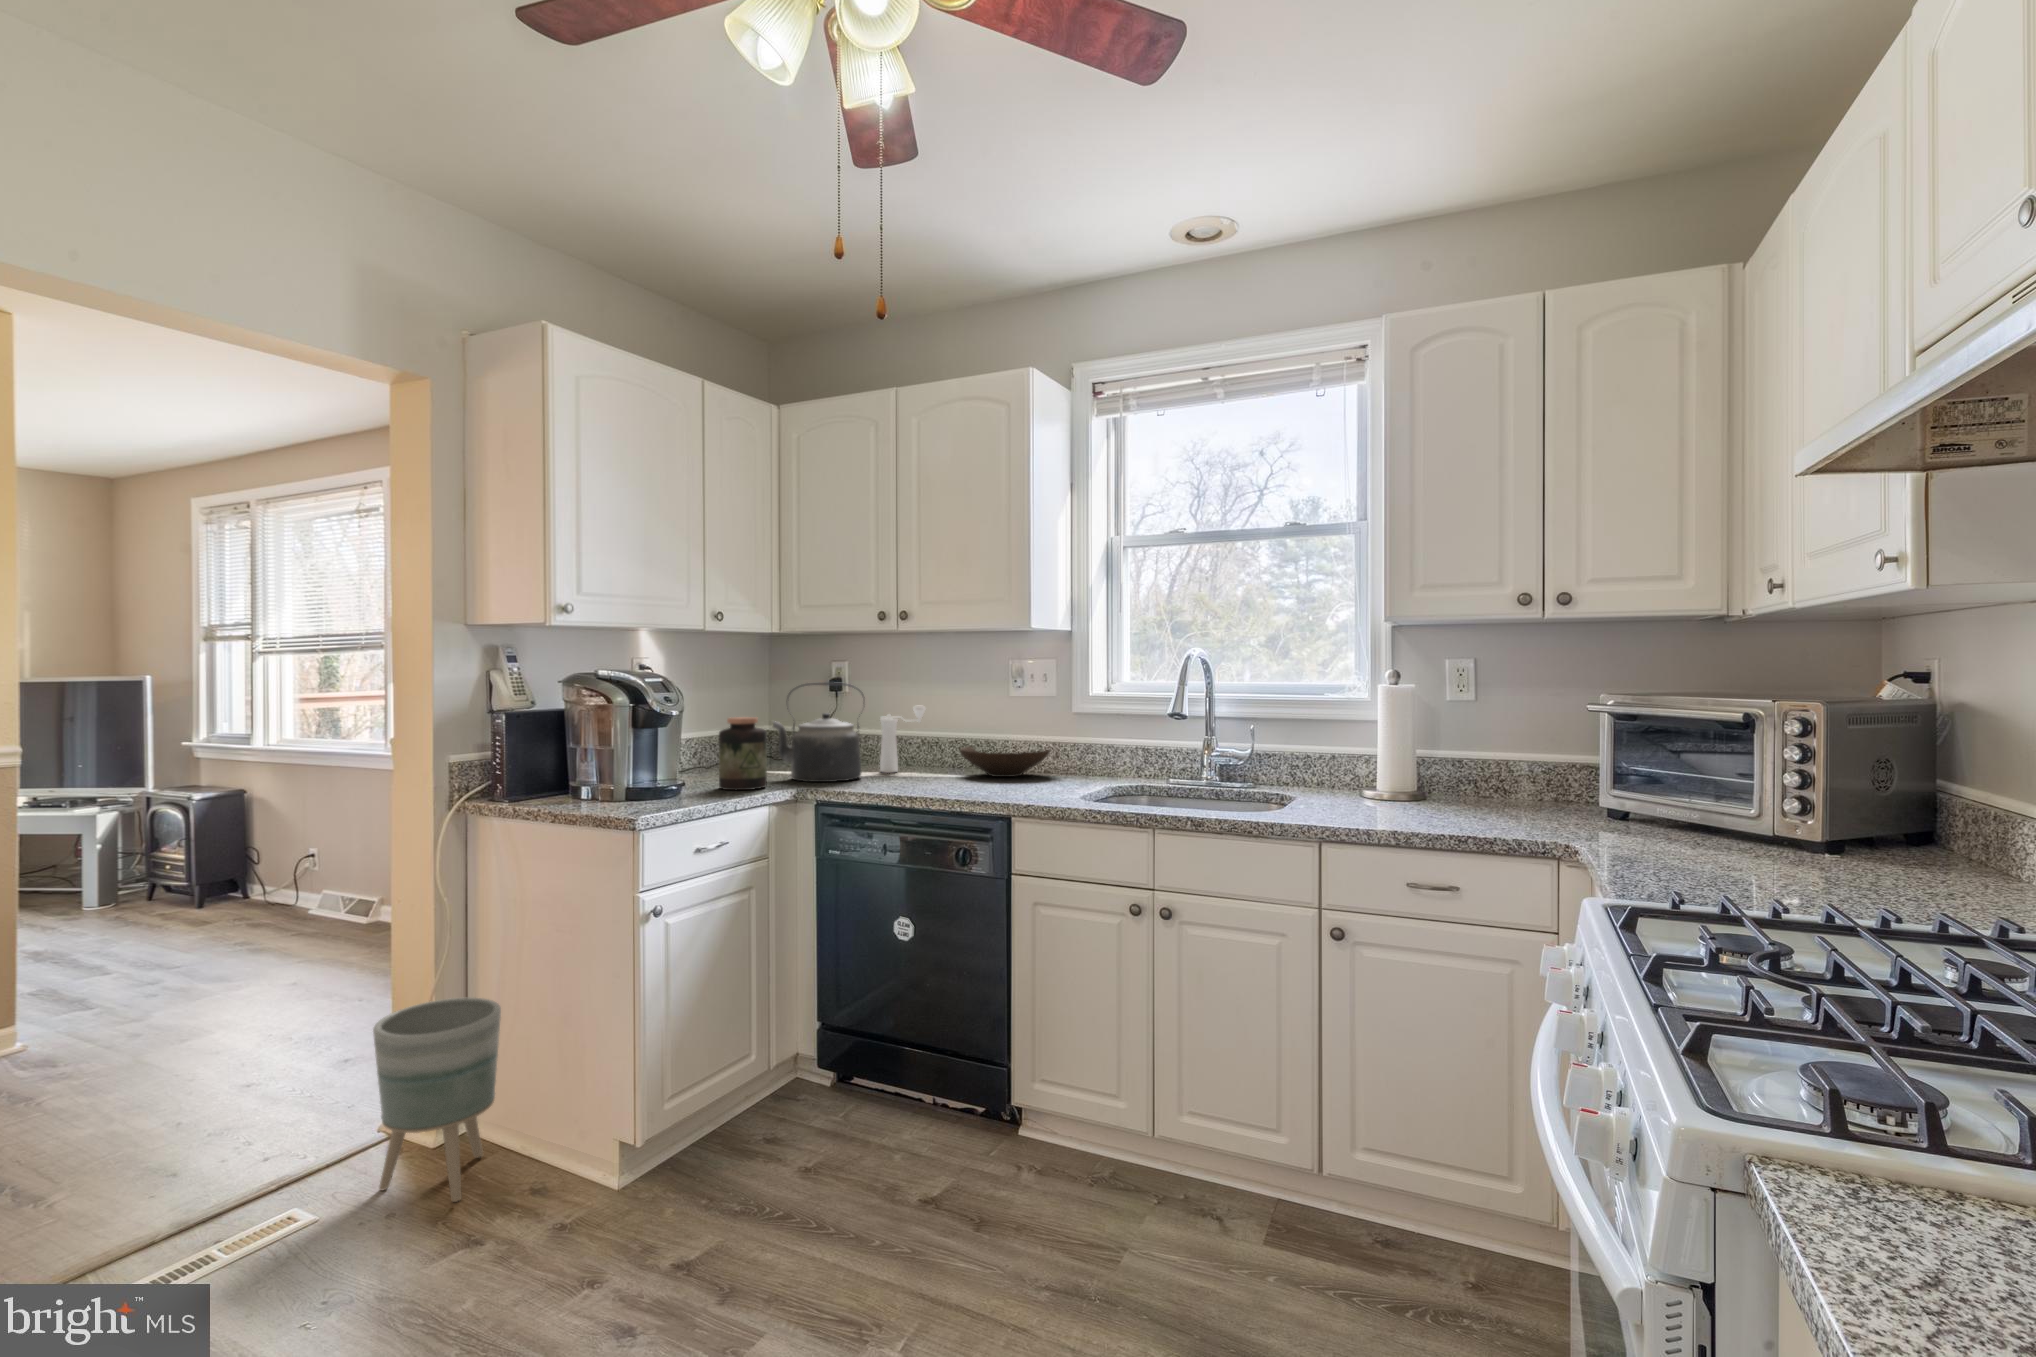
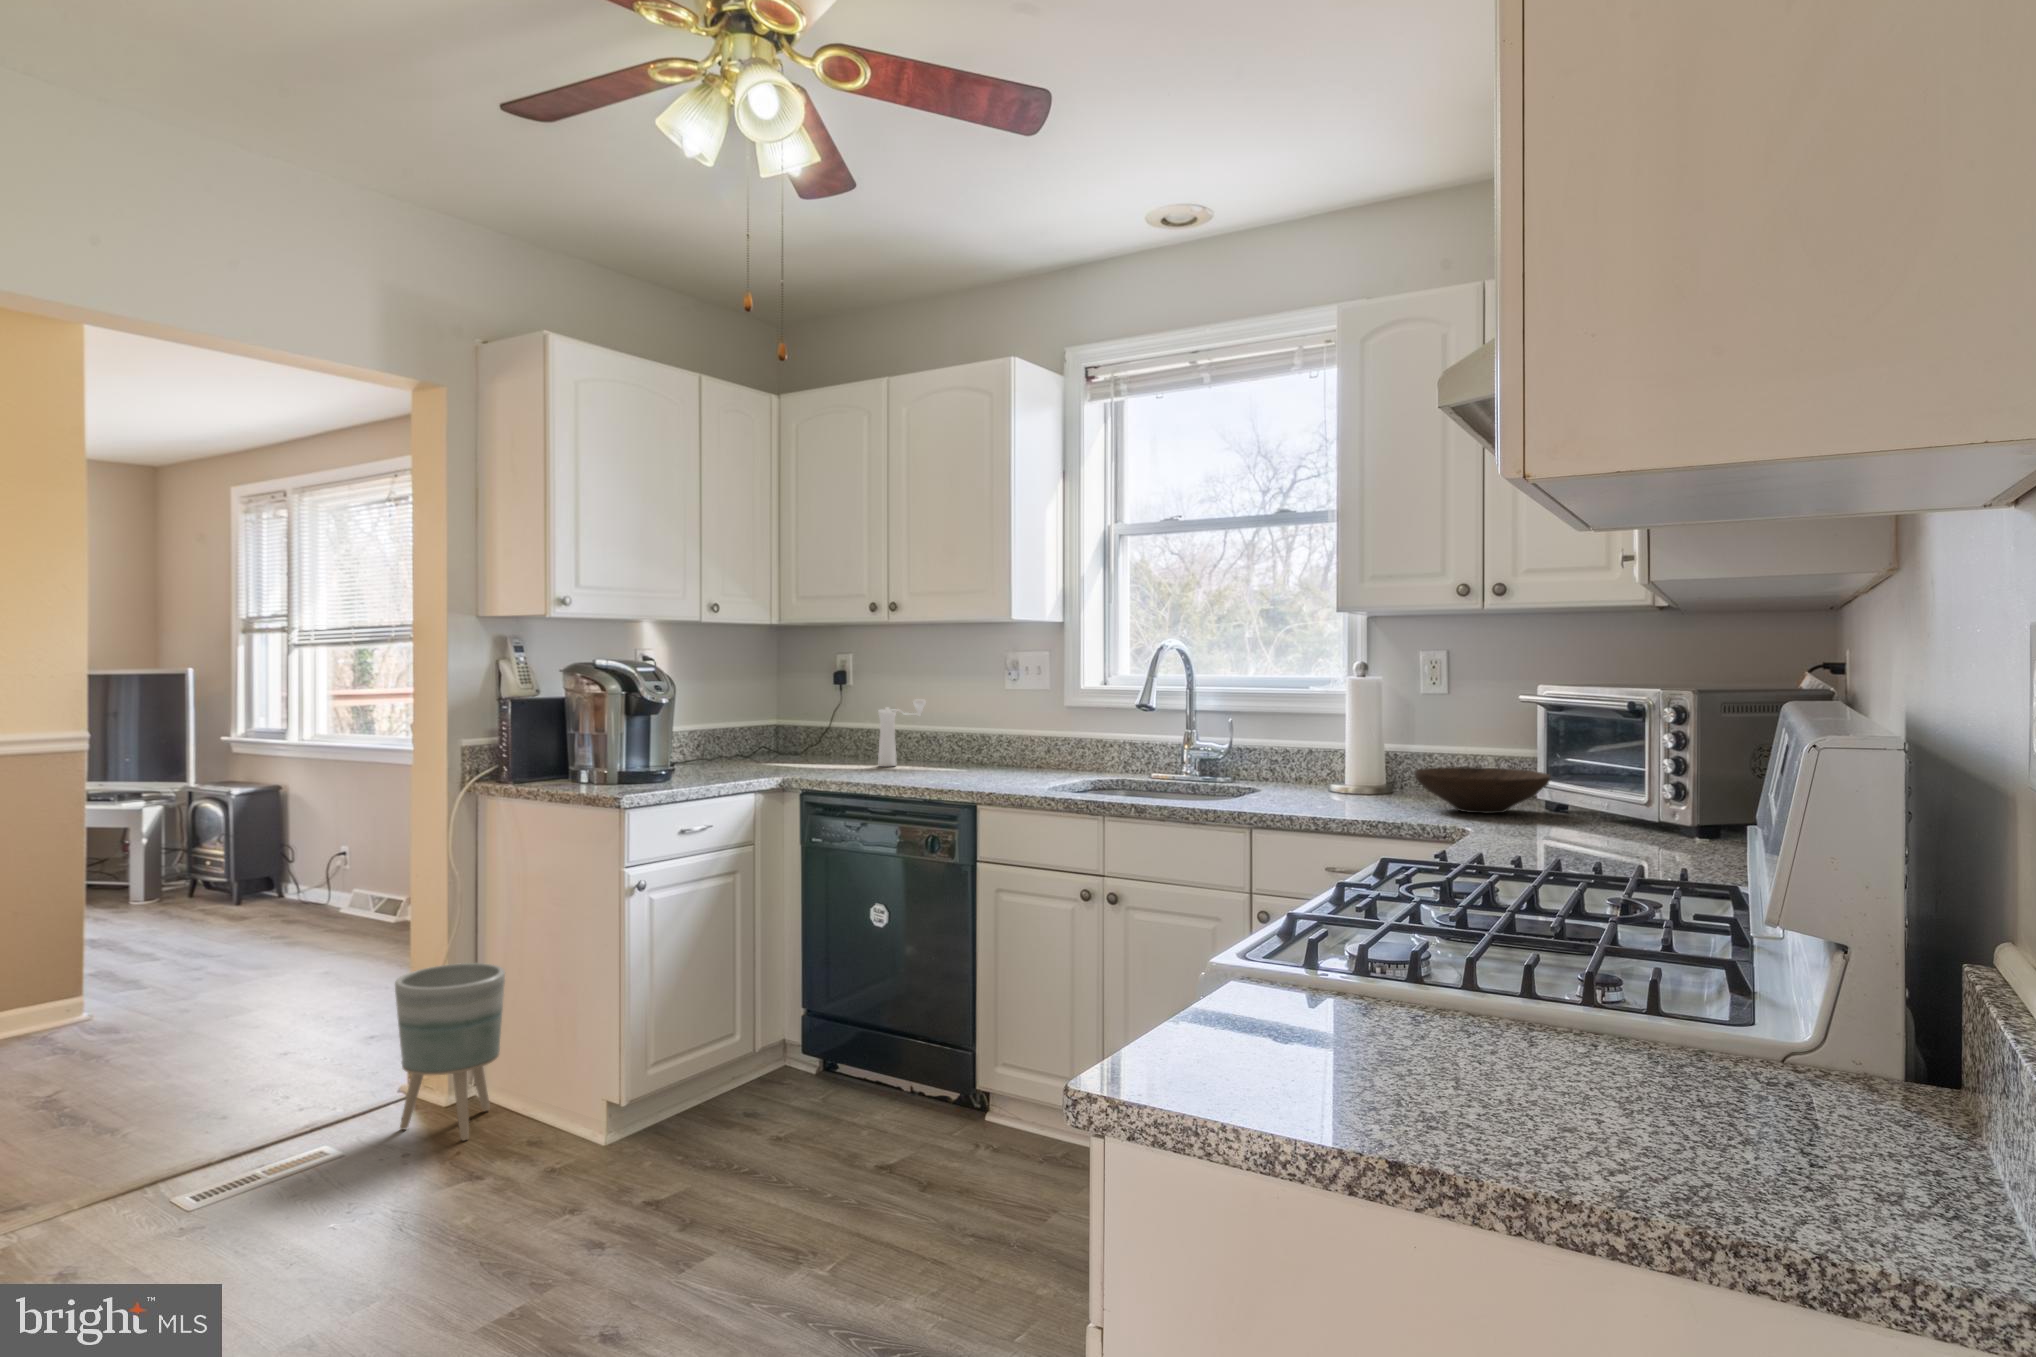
kettle: present [773,682,865,782] -> none [765,675,857,773]
jar: present [719,717,767,790] -> none [708,708,754,778]
wooden bowl: present [960,746,1050,777] -> present [1414,767,1550,813]

